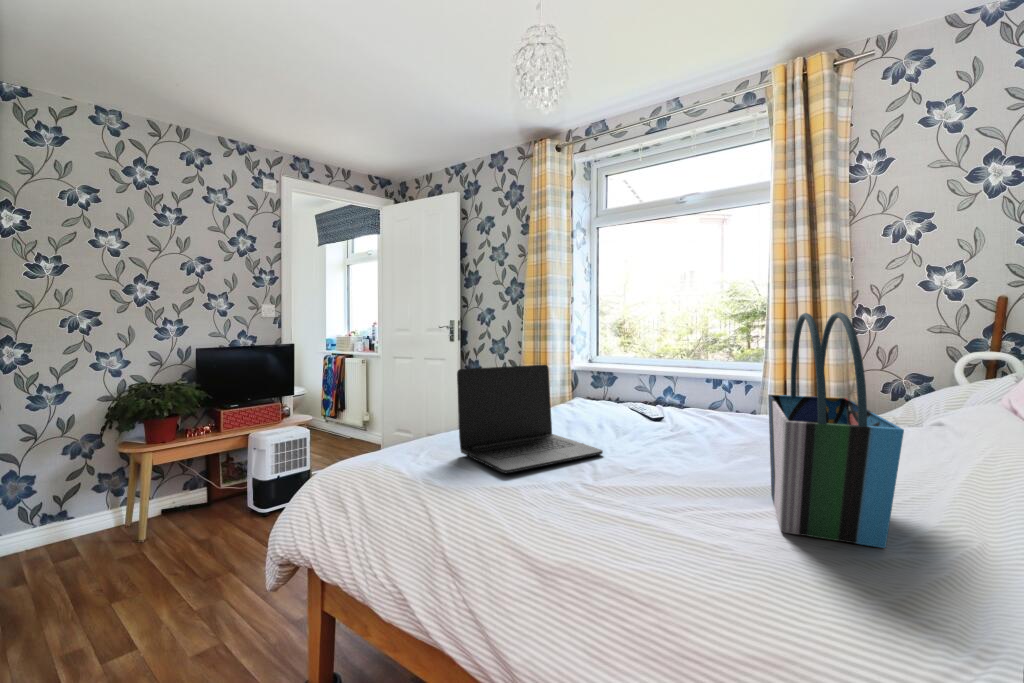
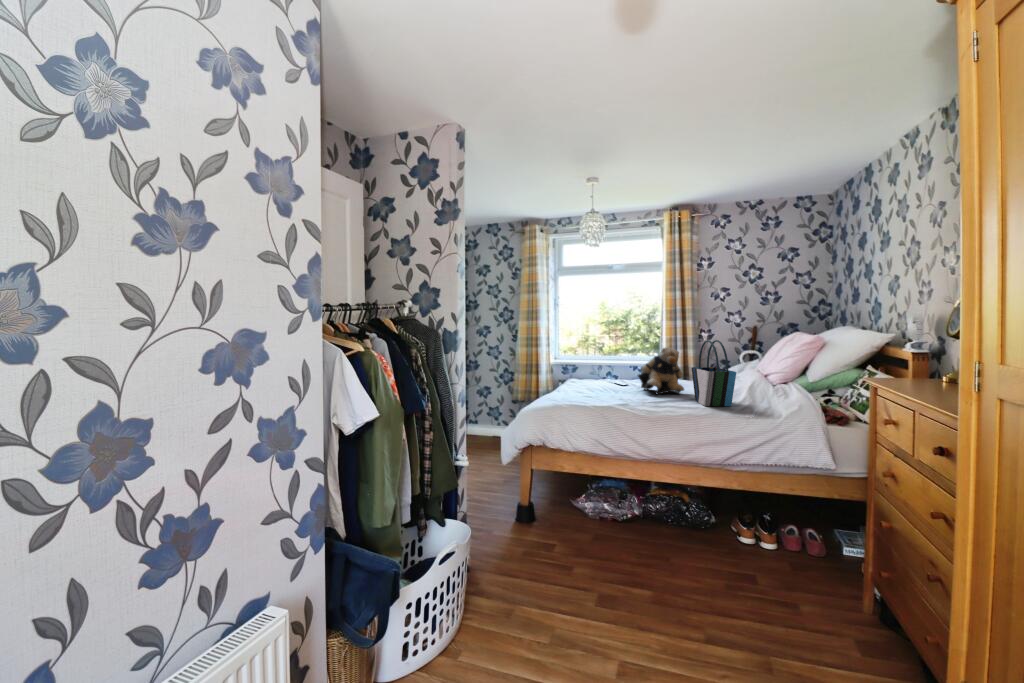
teddy bear: none [653,339,767,455] -> present [638,347,684,395]
laptop: present [457,365,603,473] -> none [567,360,626,402]

